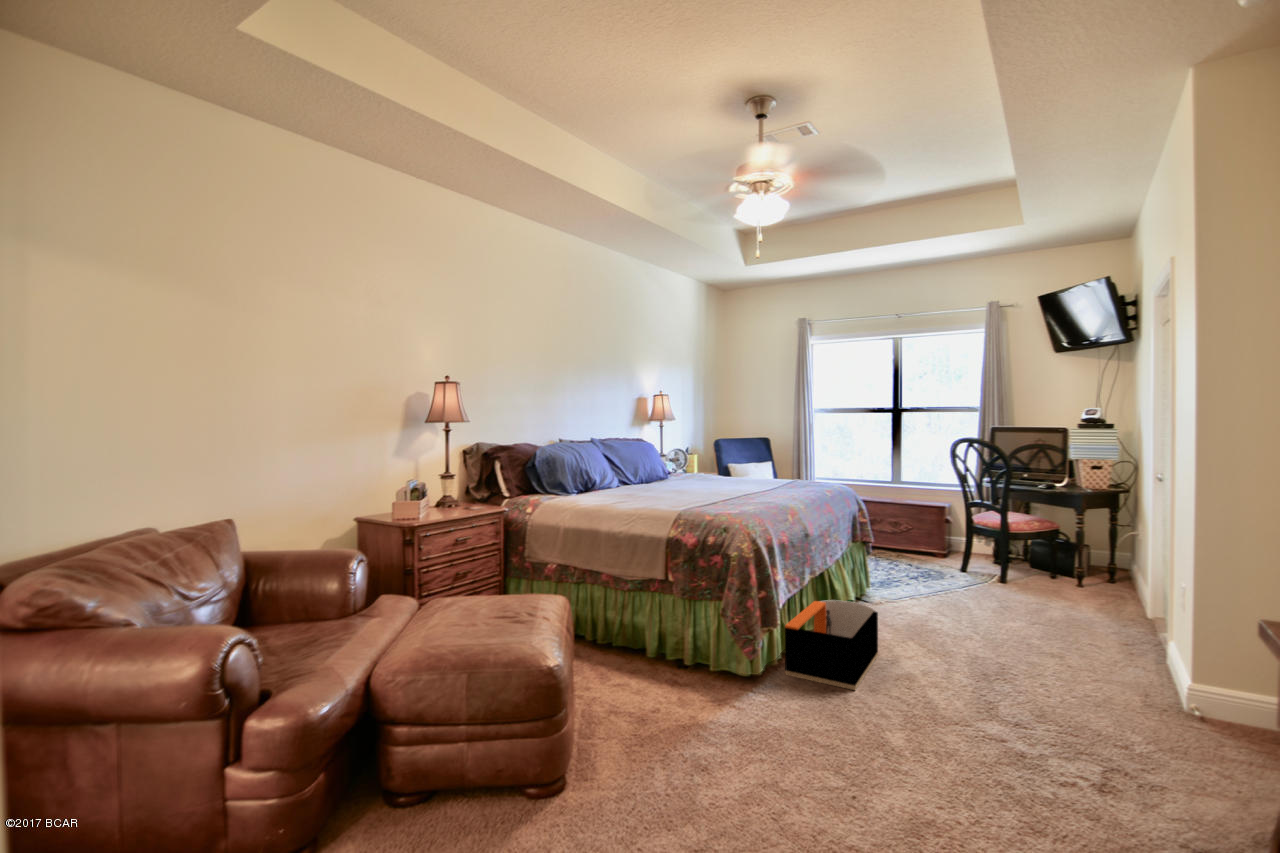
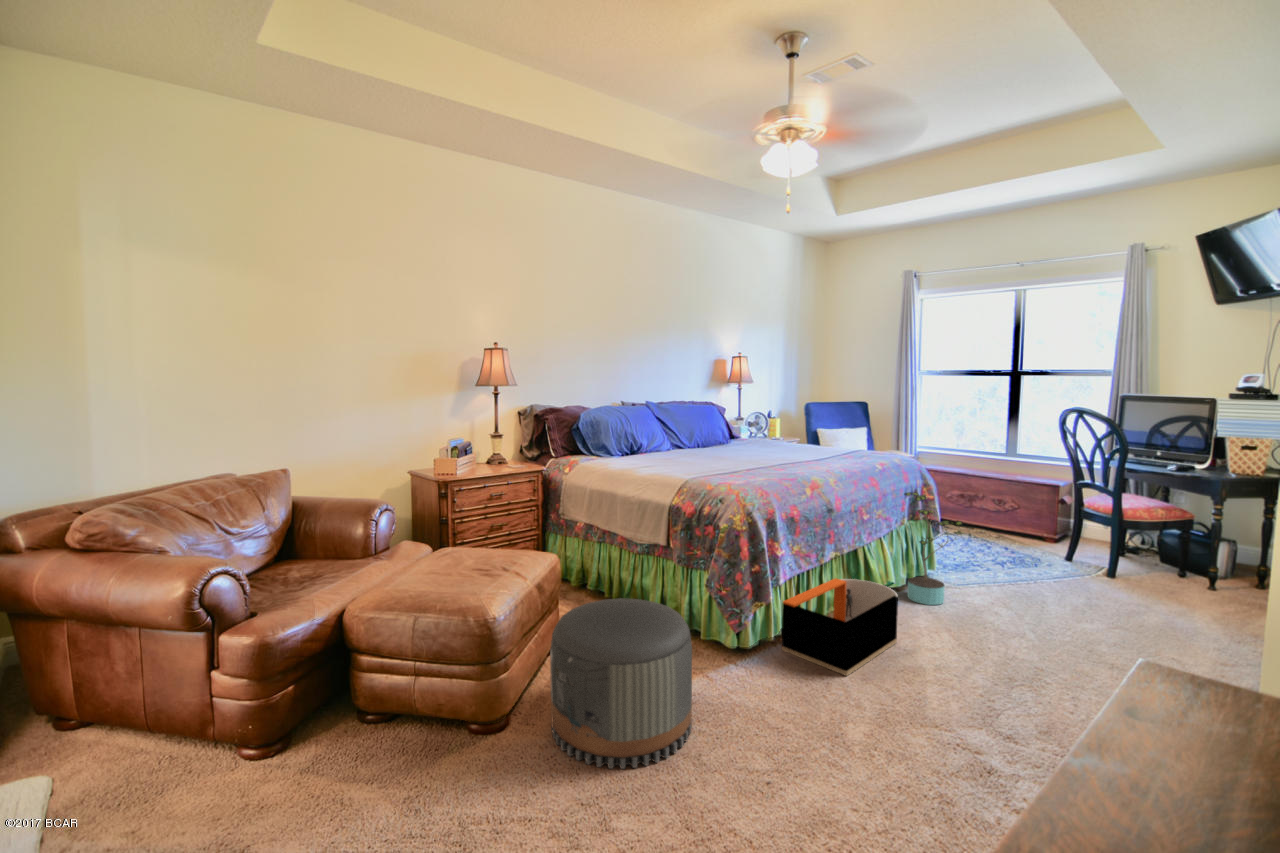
potted plant: none [854,516,908,620] -> present [904,492,963,605]
pouf: none [606,633,754,809] -> present [550,598,692,769]

